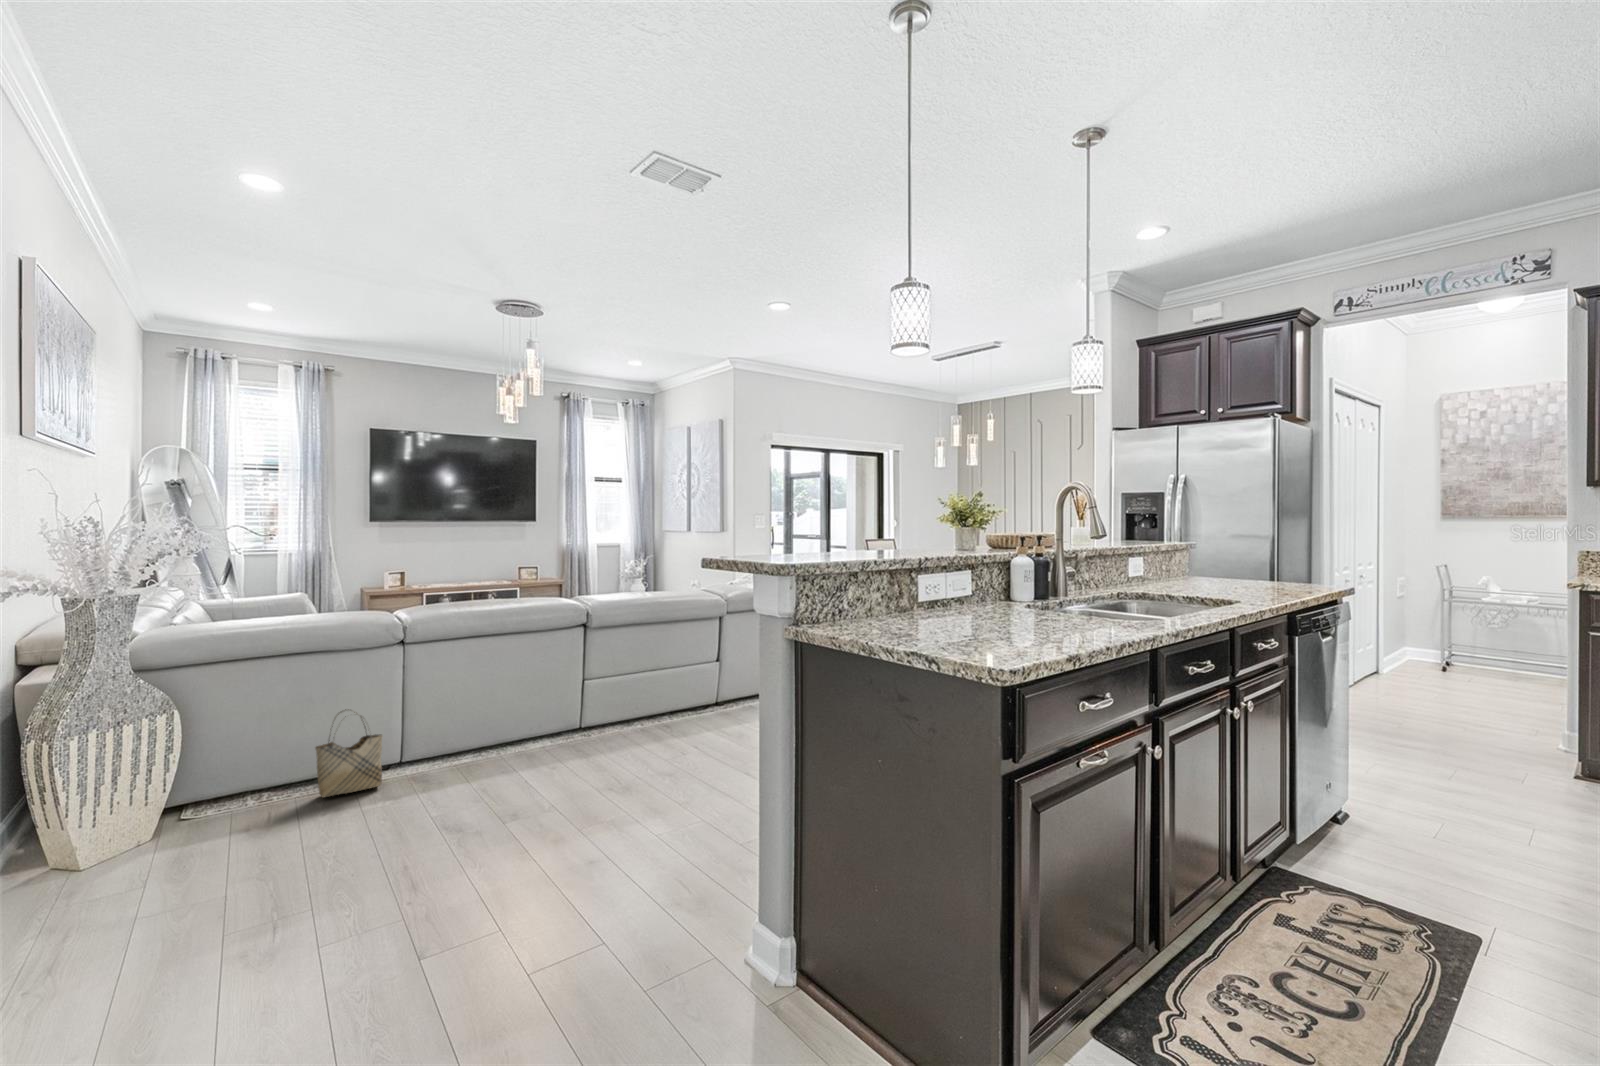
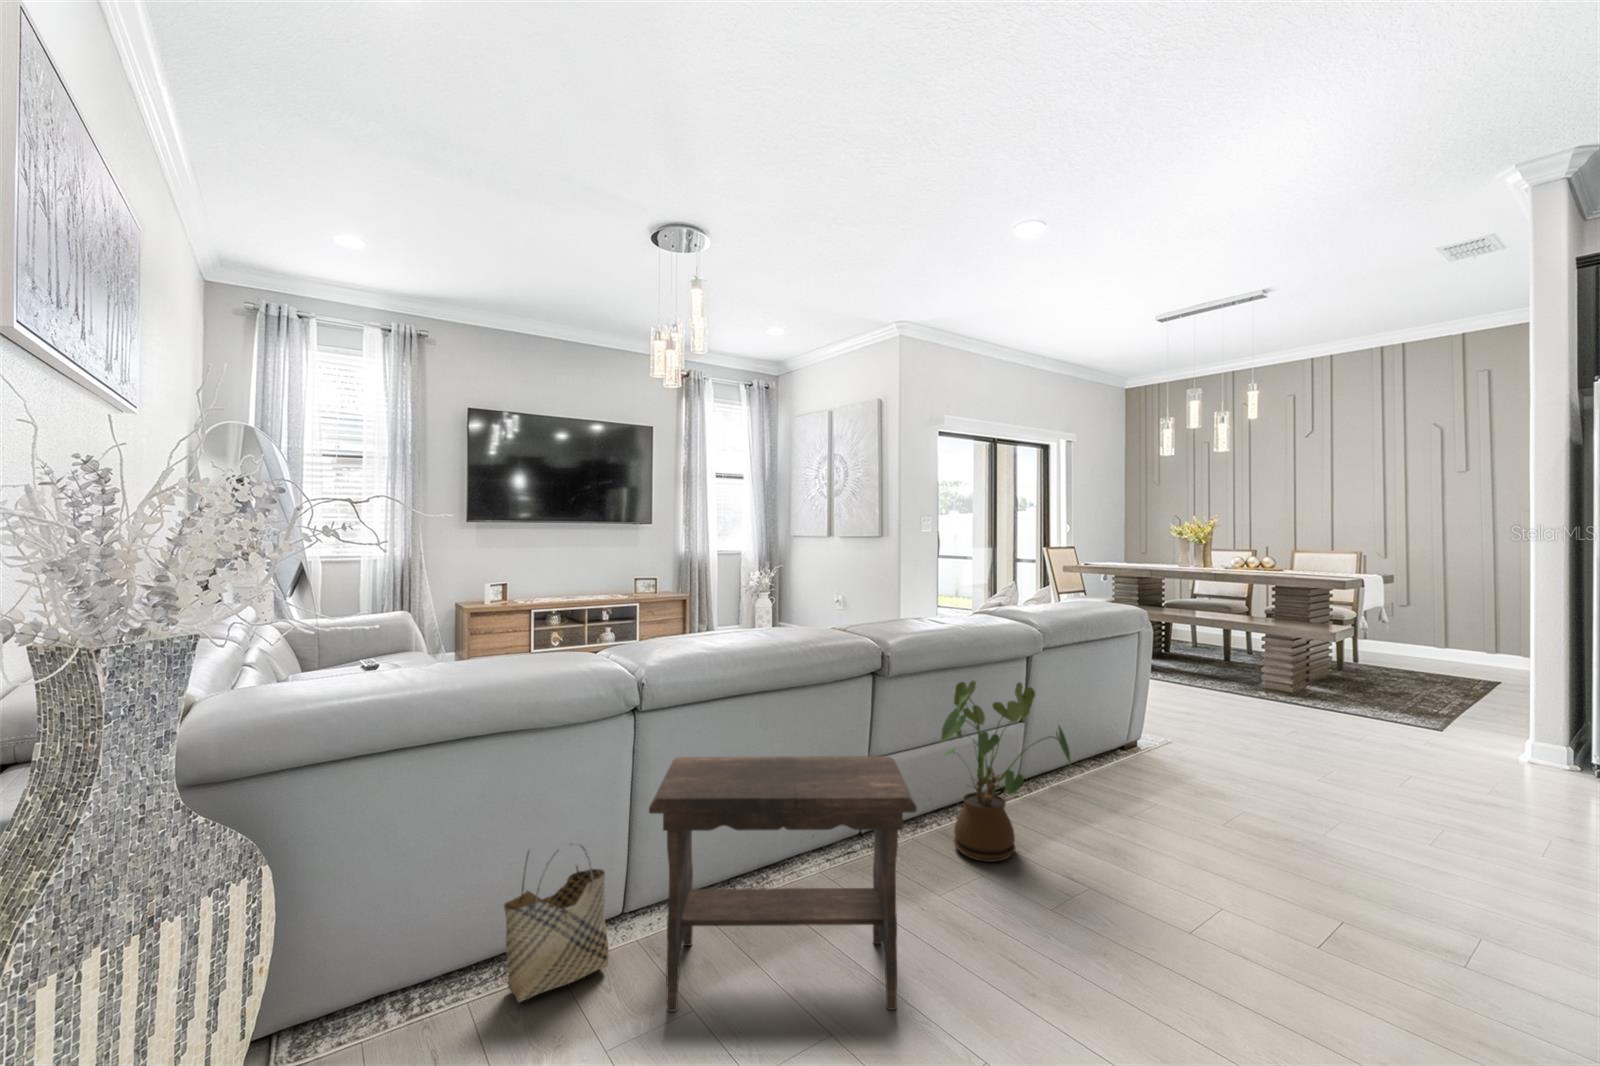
house plant: none [623,634,703,746] -> present [941,681,1071,862]
footstool: none [391,671,560,801] -> present [649,756,917,1012]

